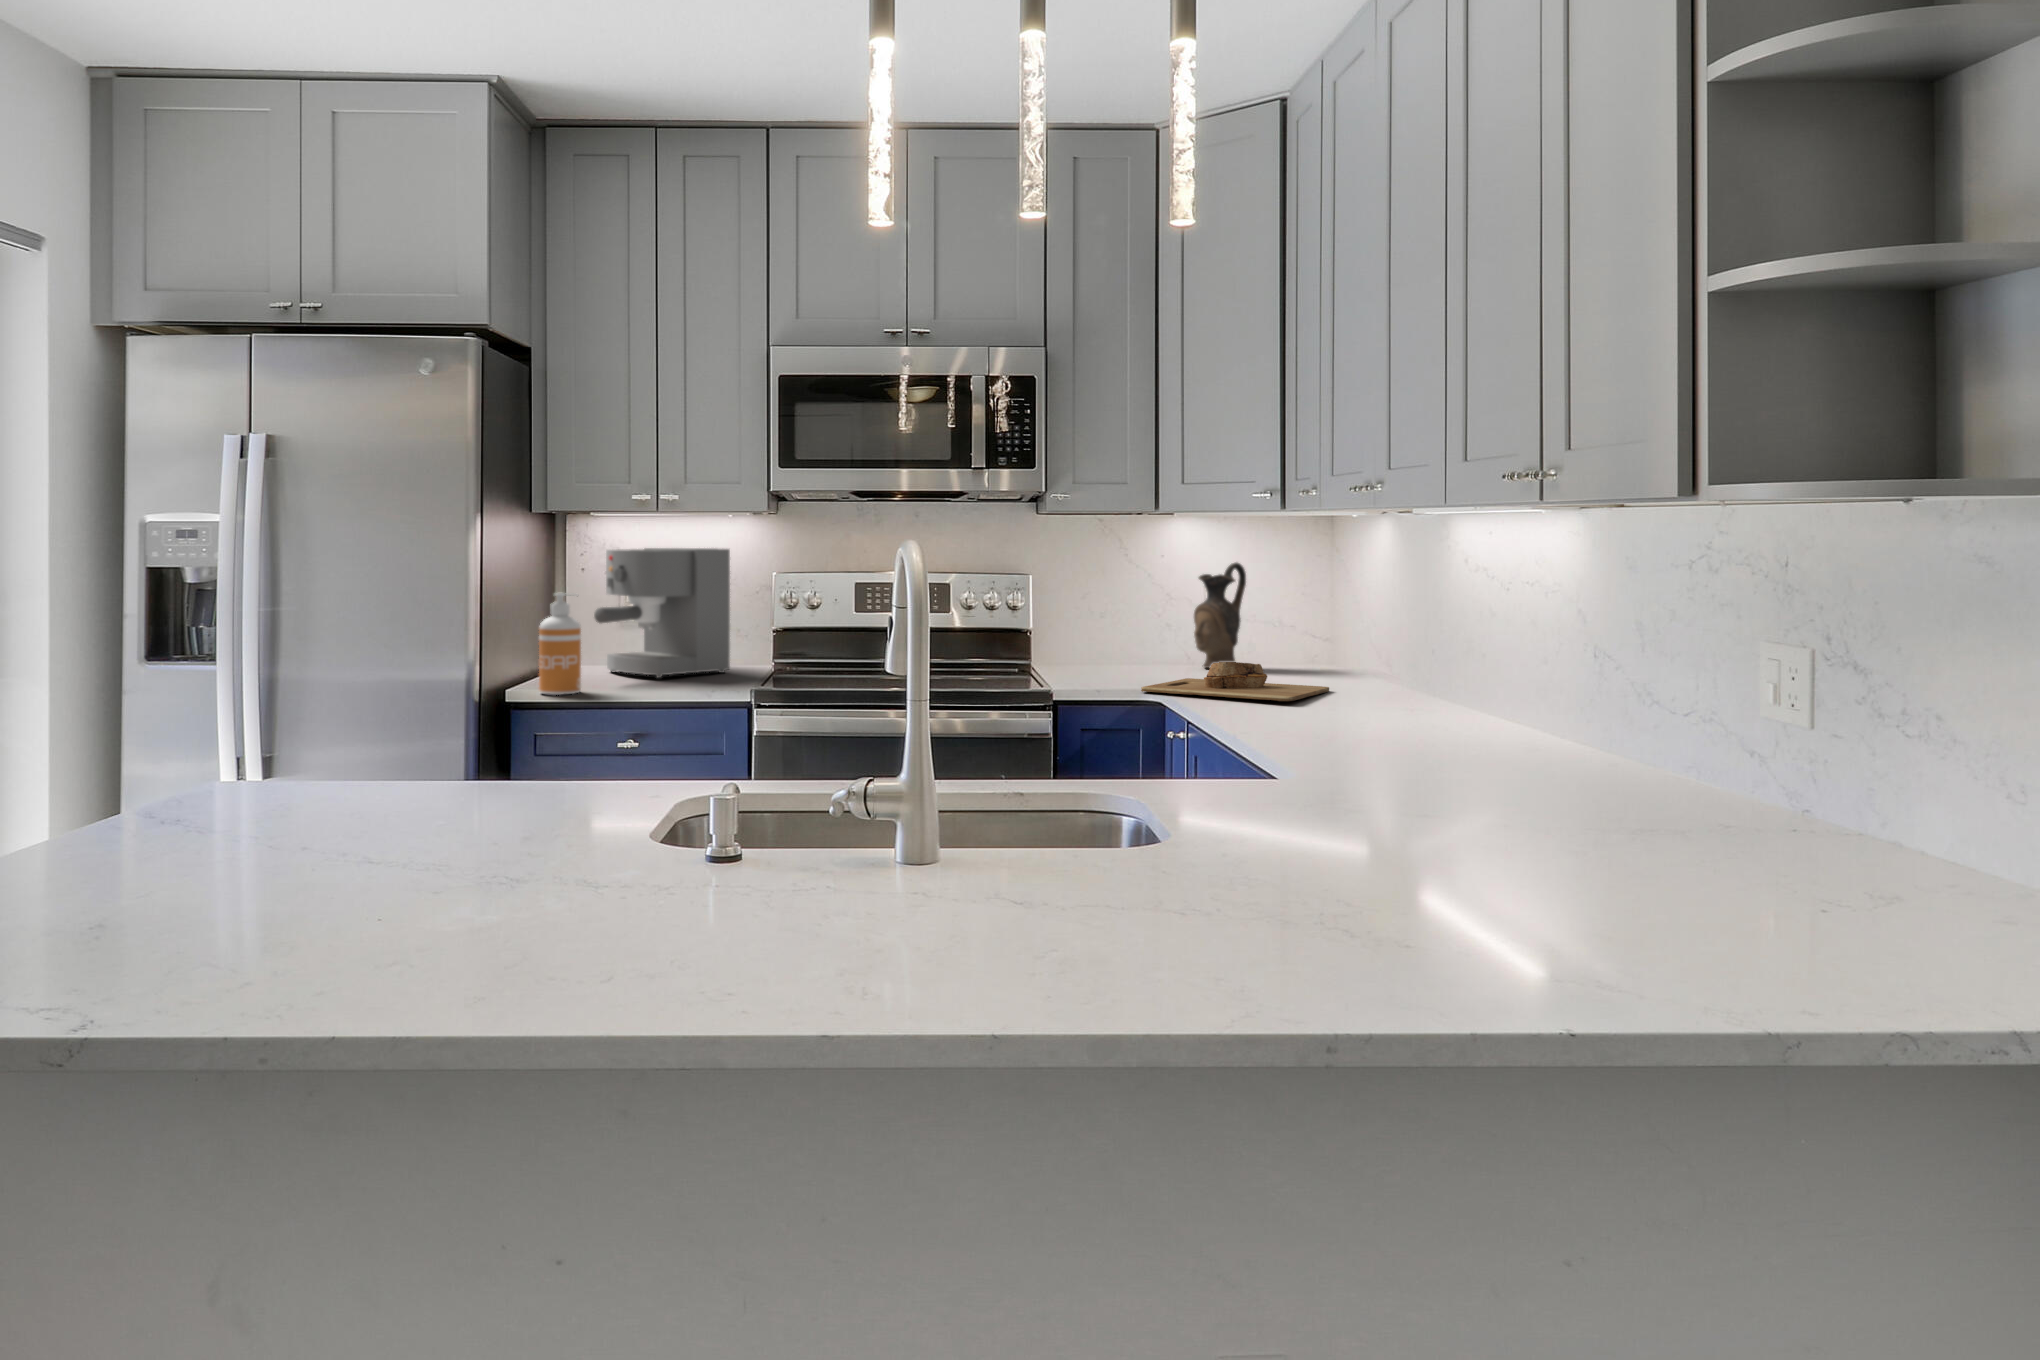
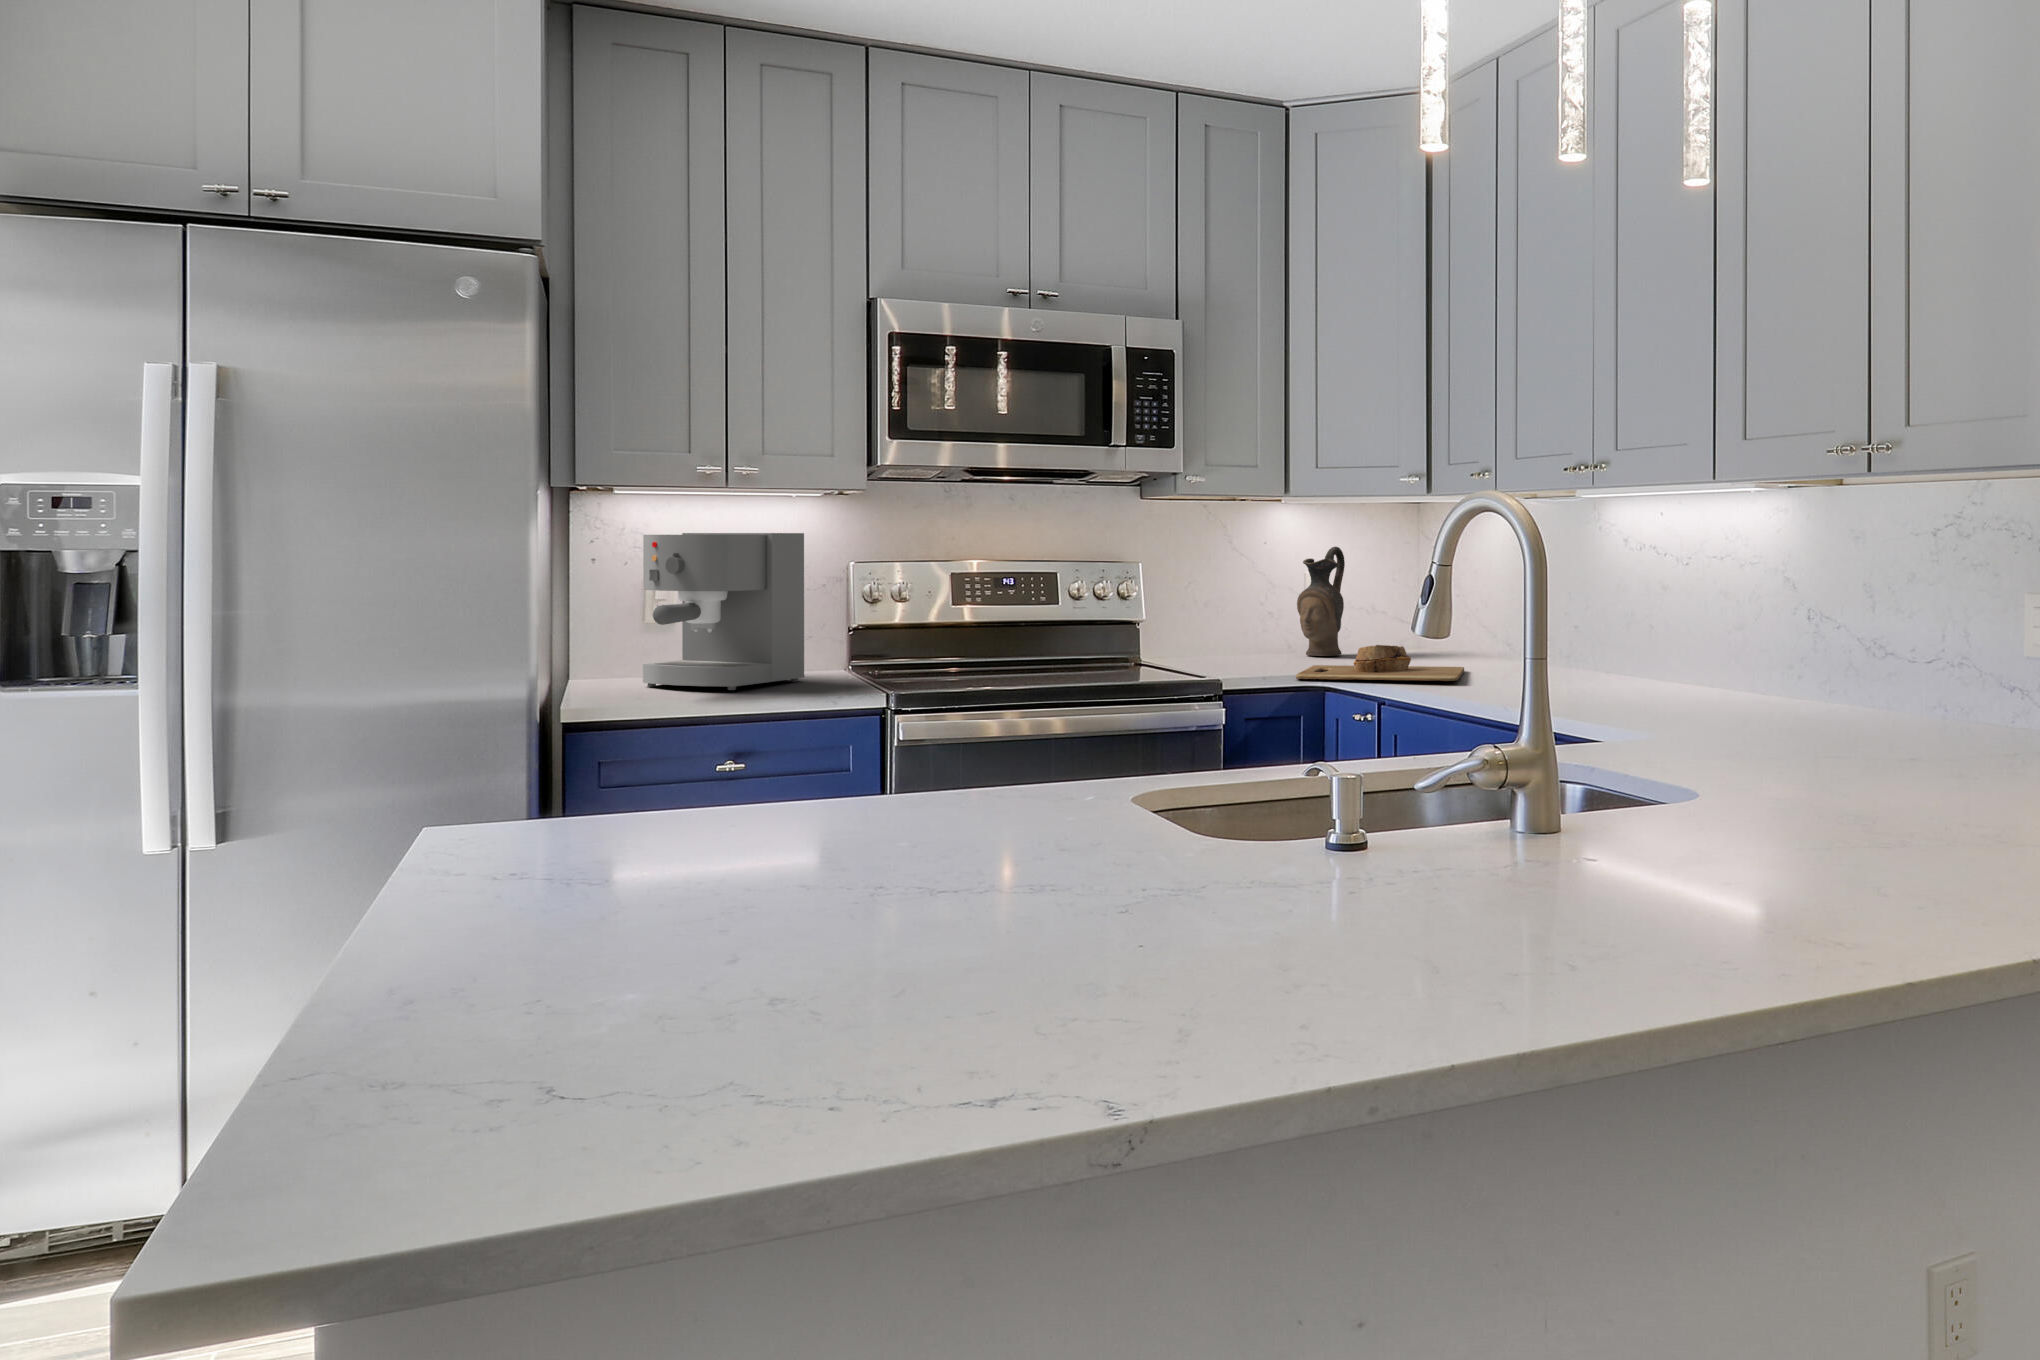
soap dispenser: present [539,593,581,695] -> none [605,586,659,714]

